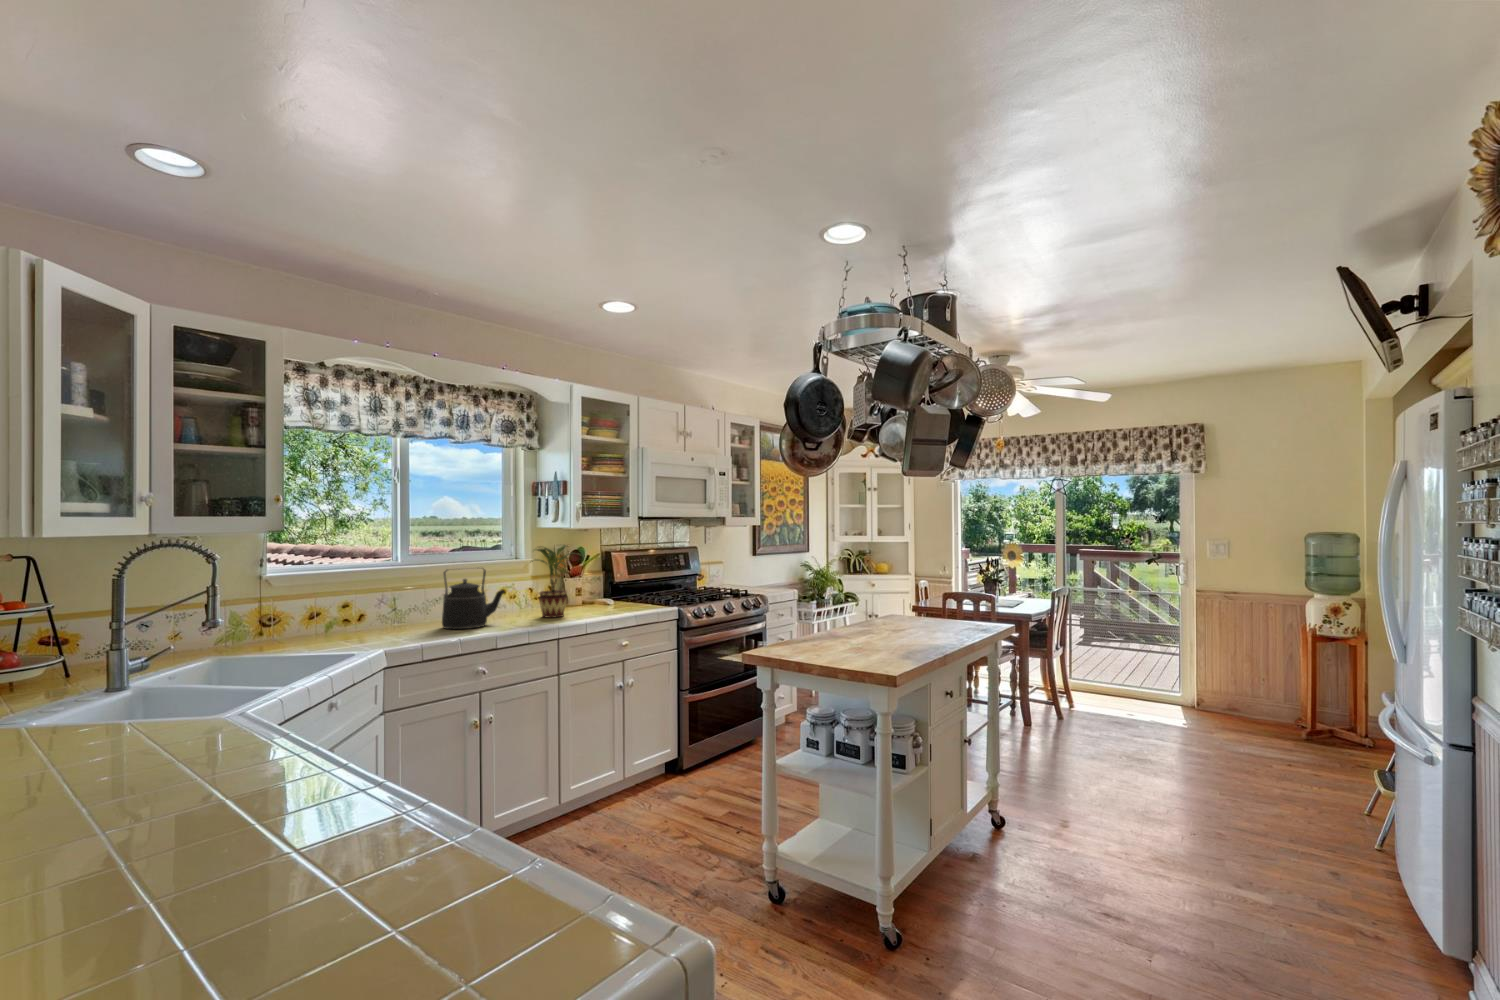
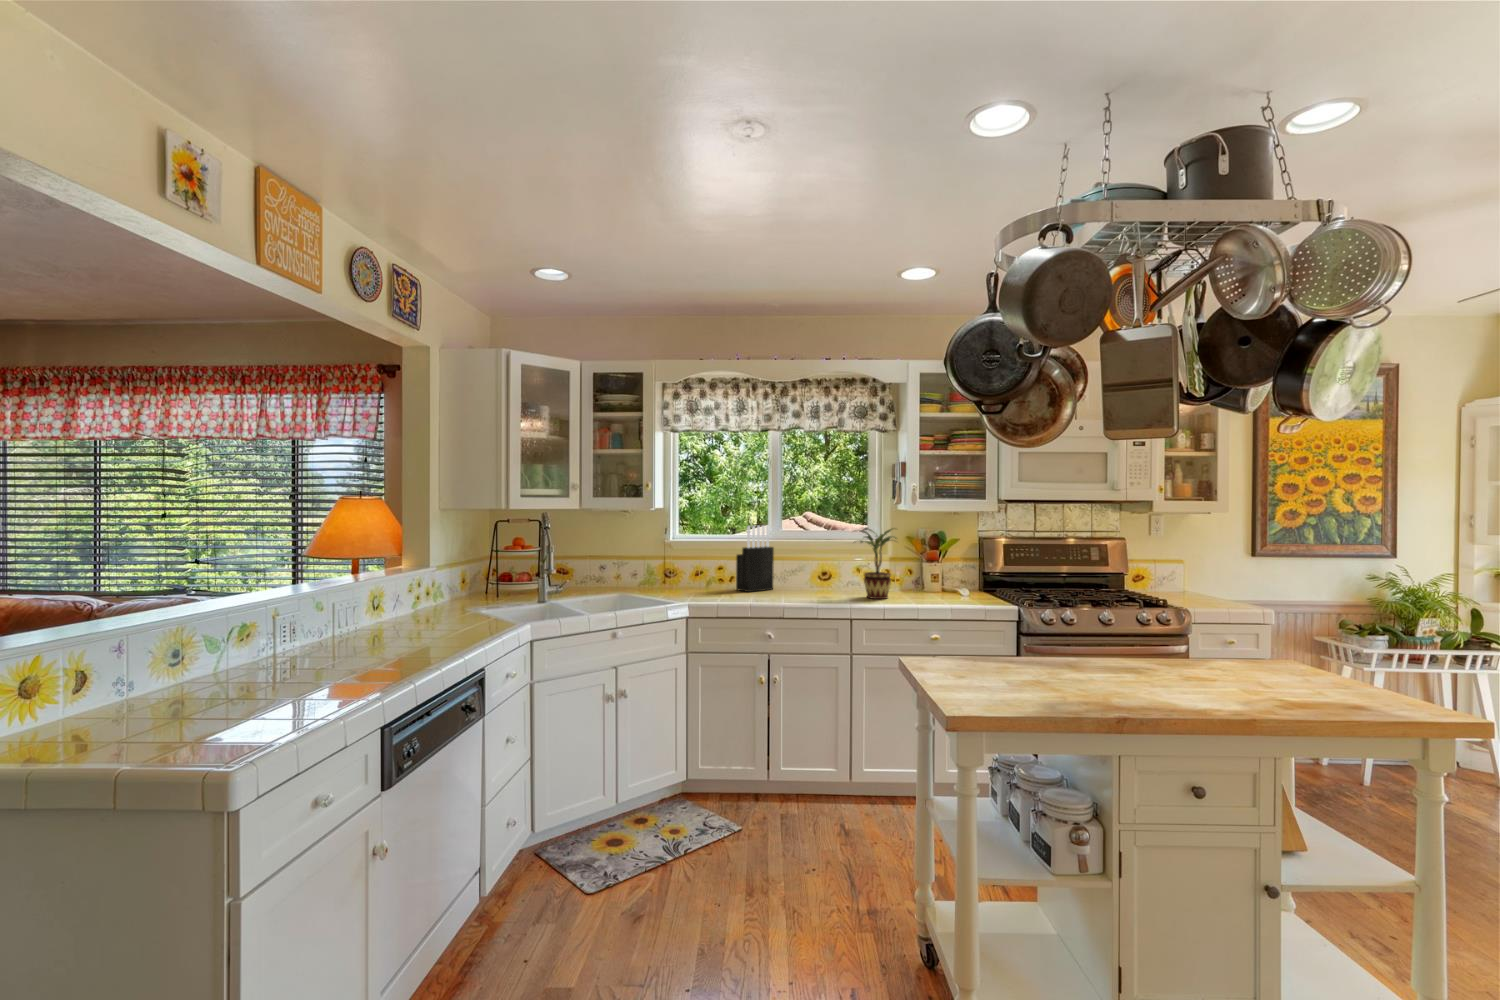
knife block: none [379,550,421,632] -> present [736,525,774,592]
kettle: present [442,568,505,629] -> none [774,544,829,597]

